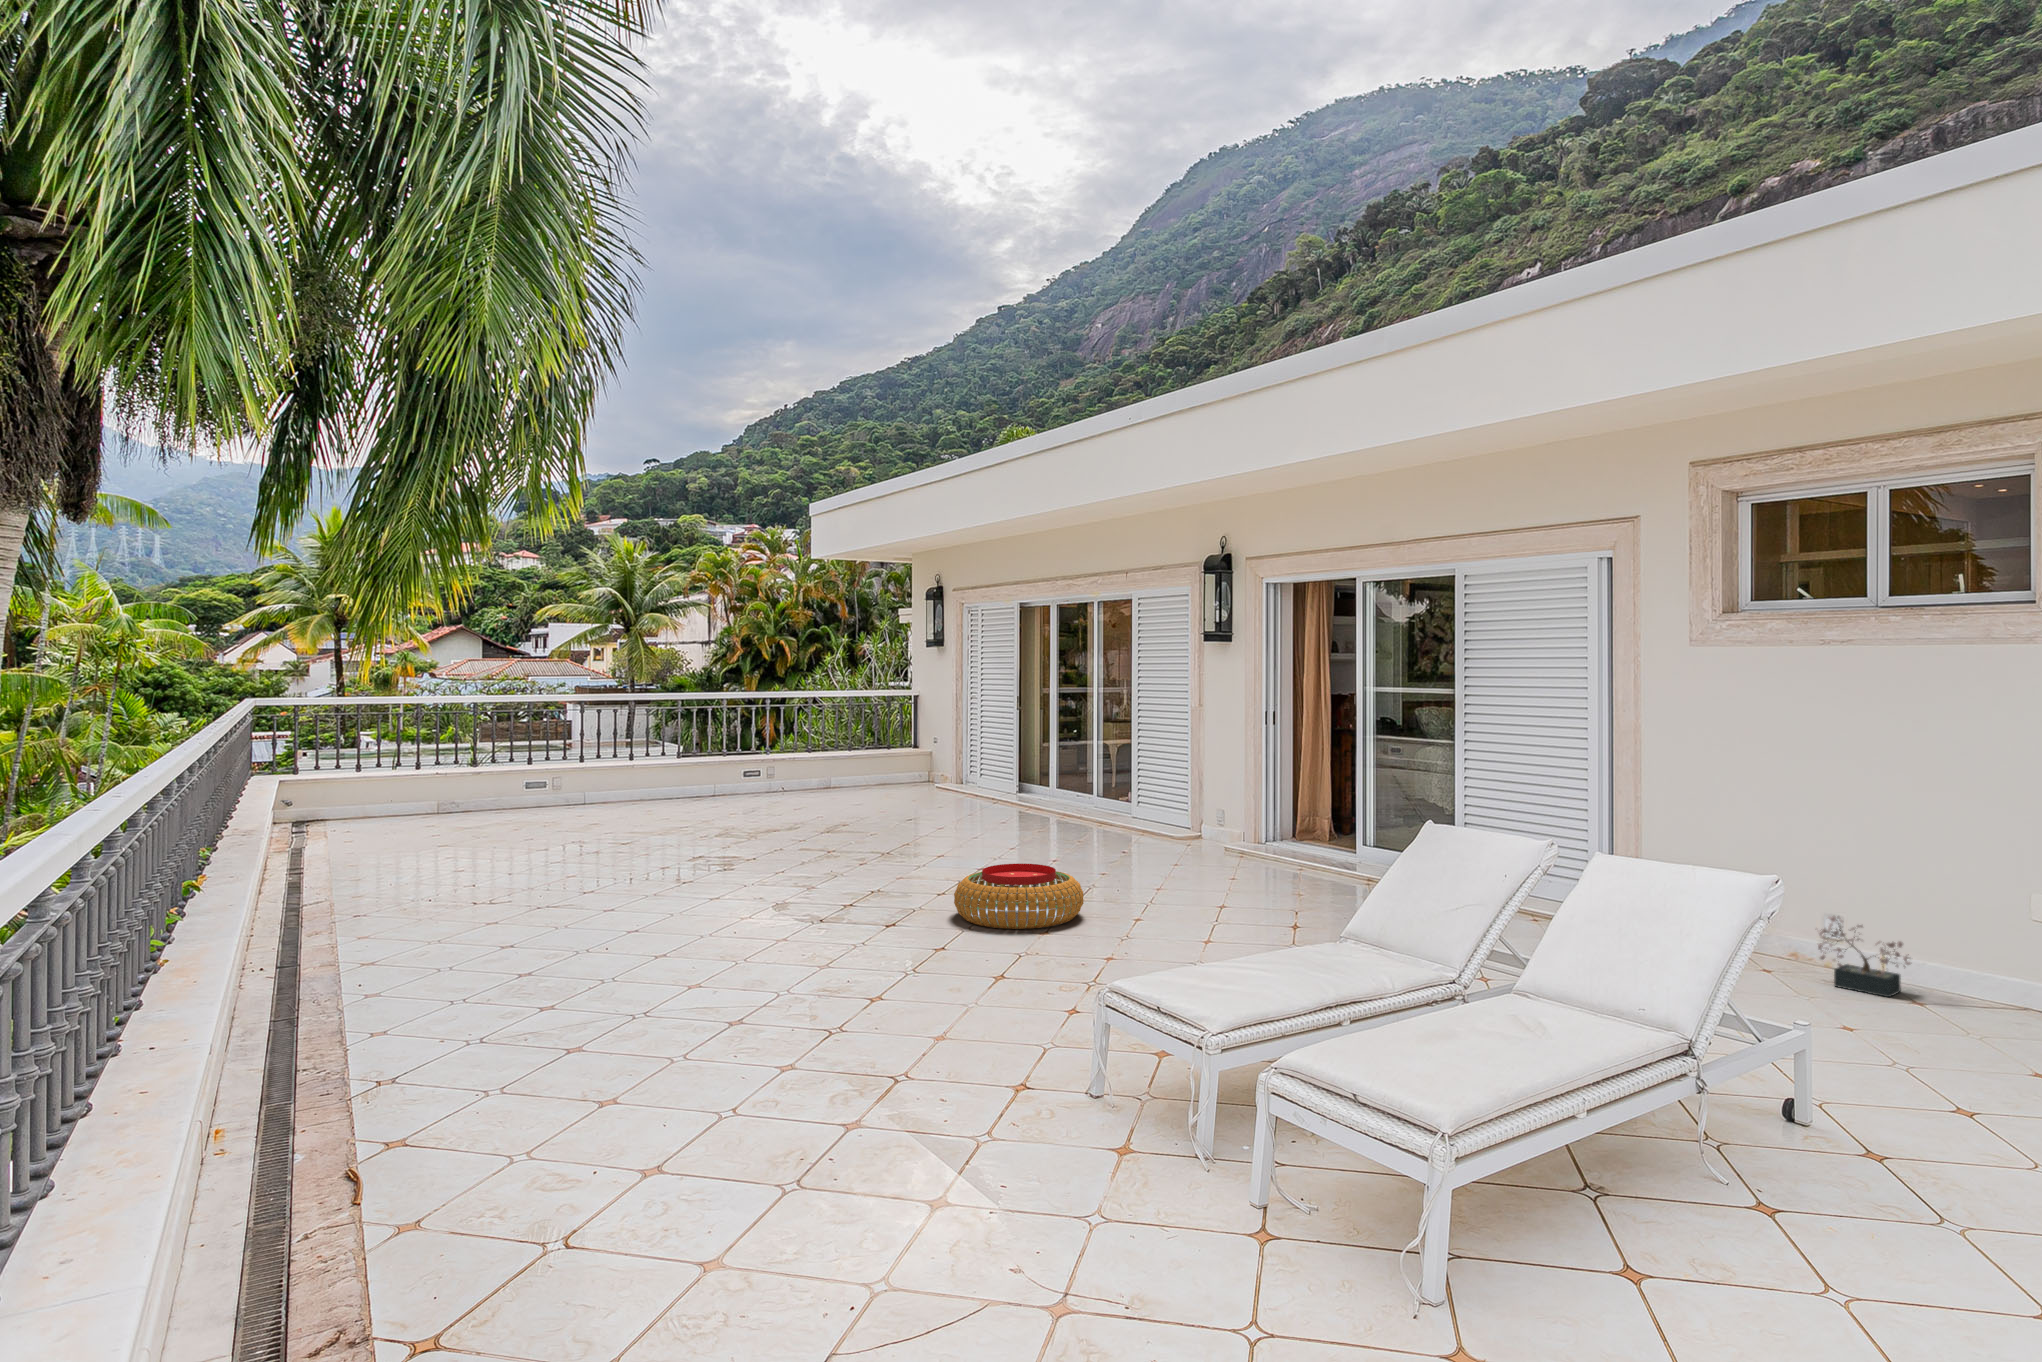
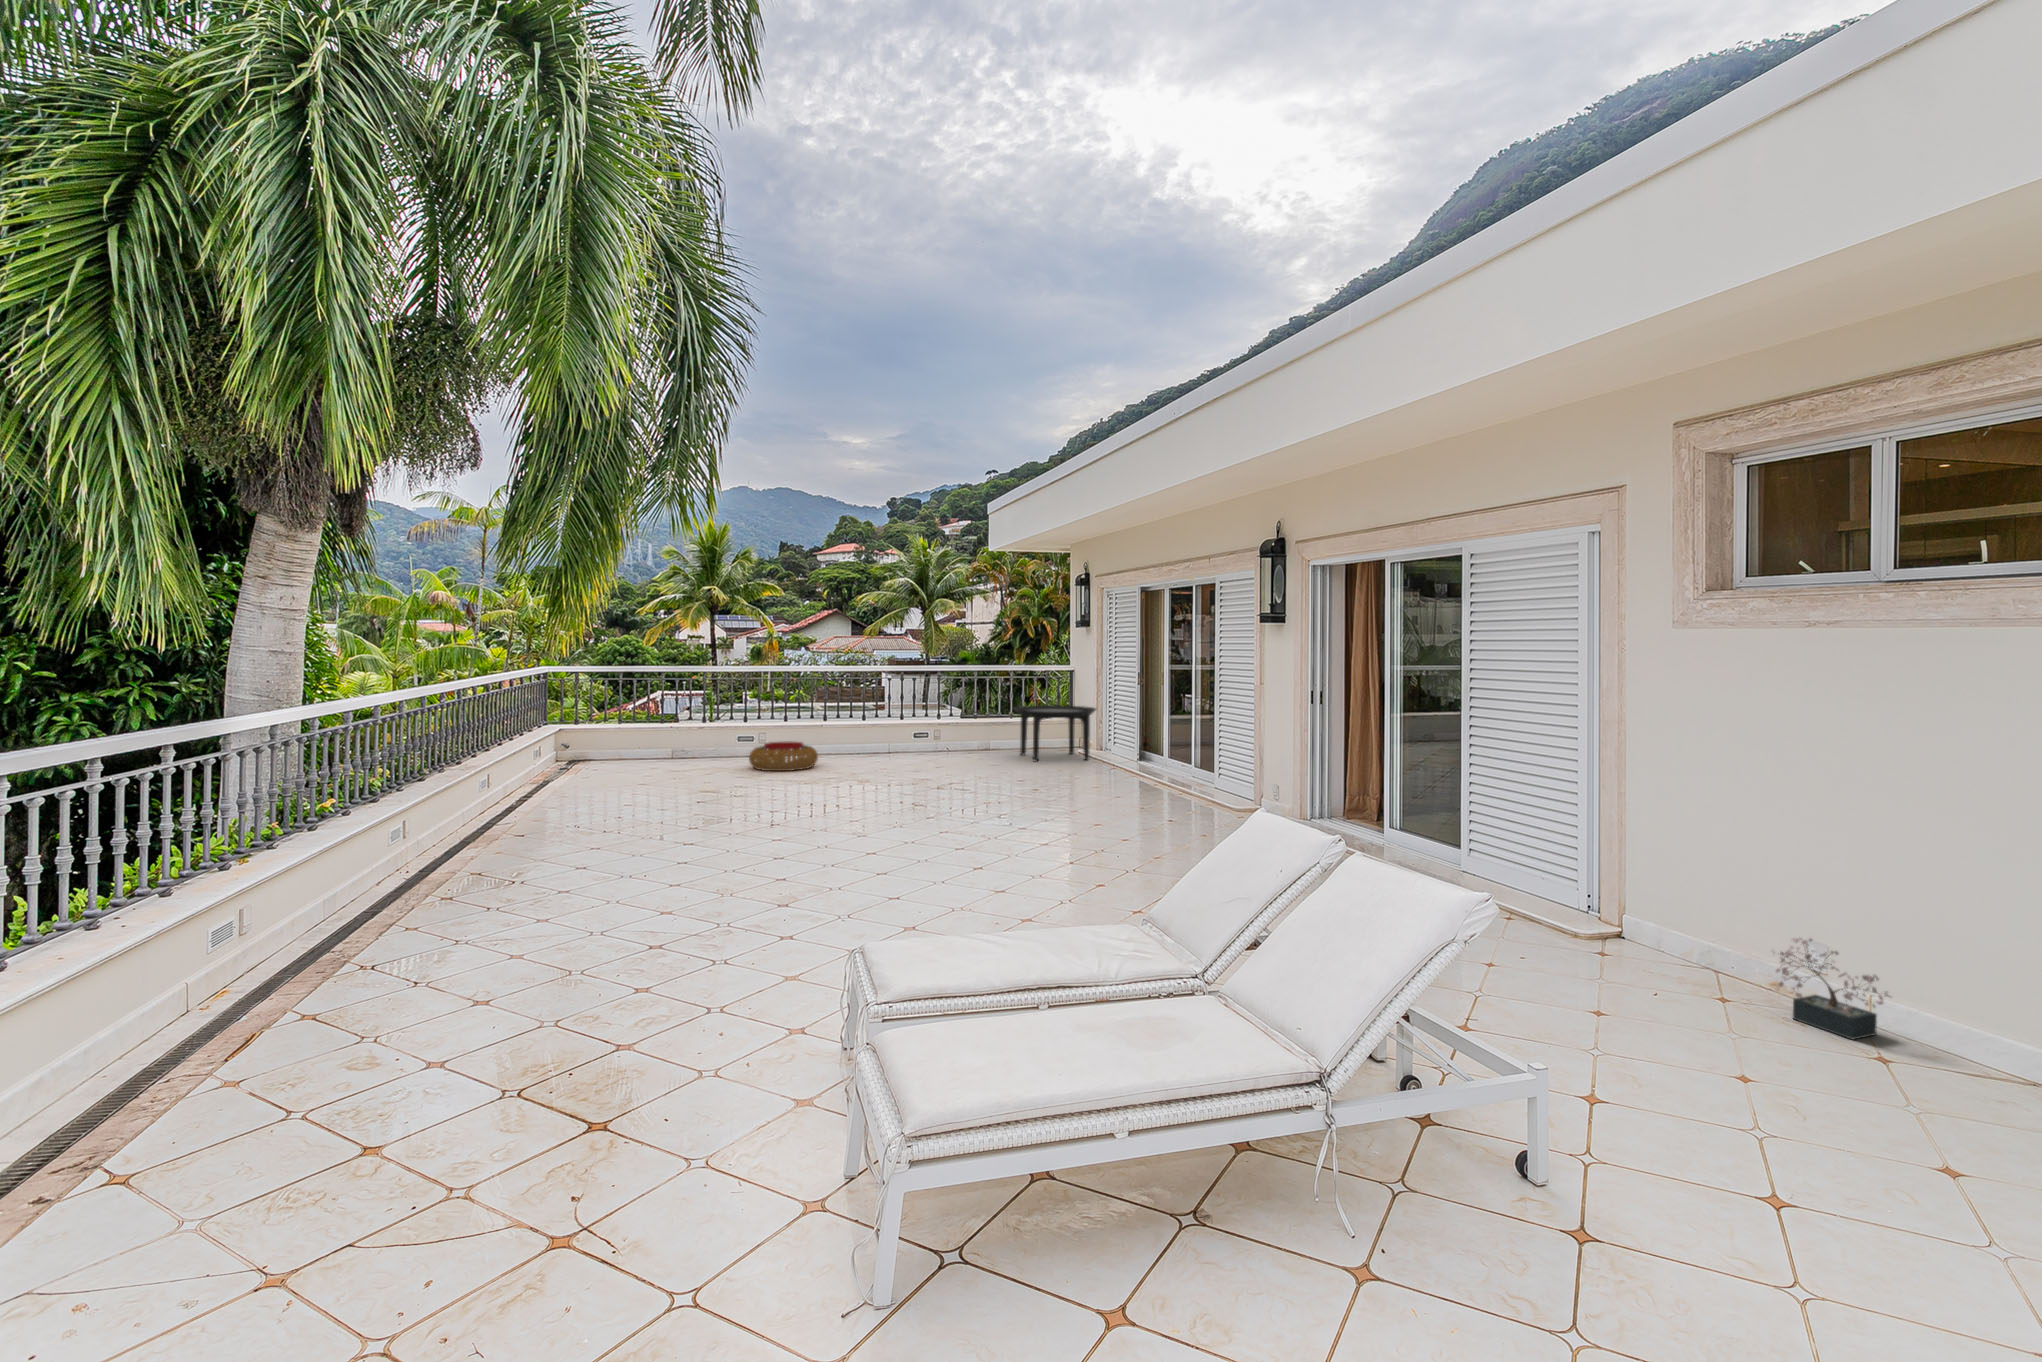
round table: none [855,737,954,803] -> present [1014,705,1096,761]
pouf: present [954,864,1084,929] -> present [749,742,818,771]

